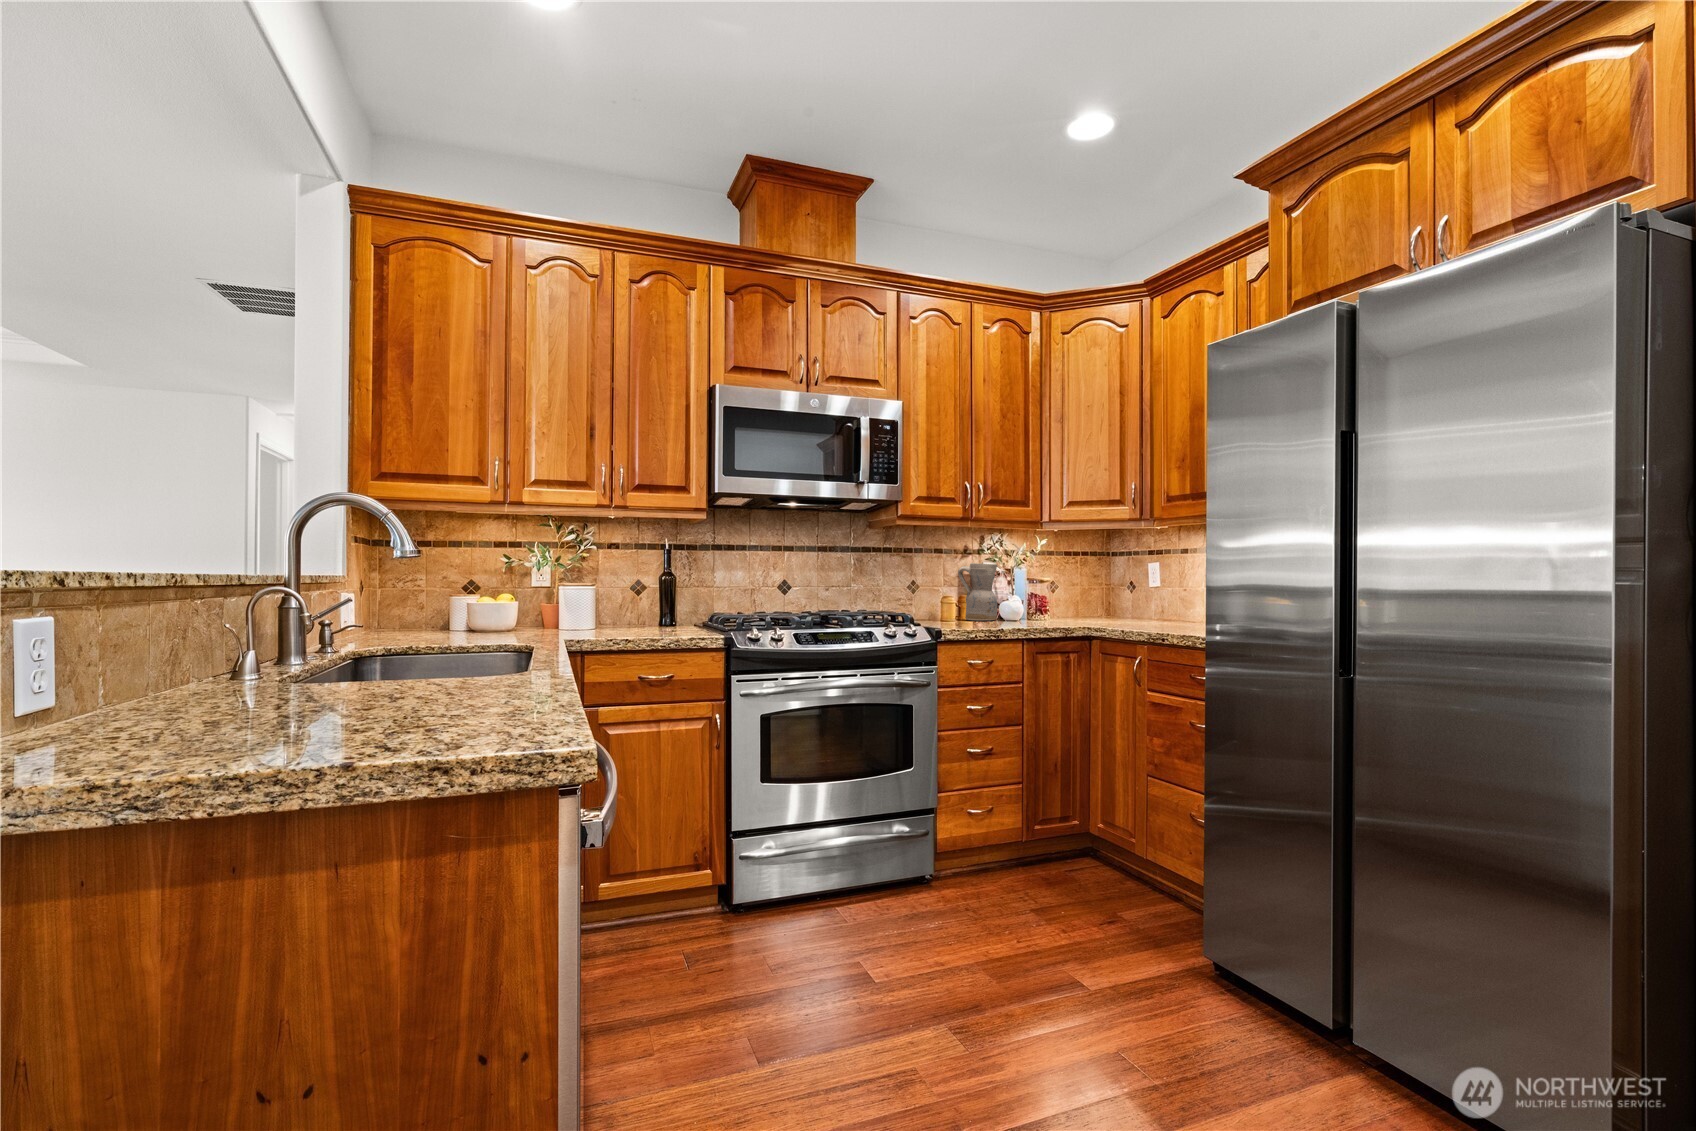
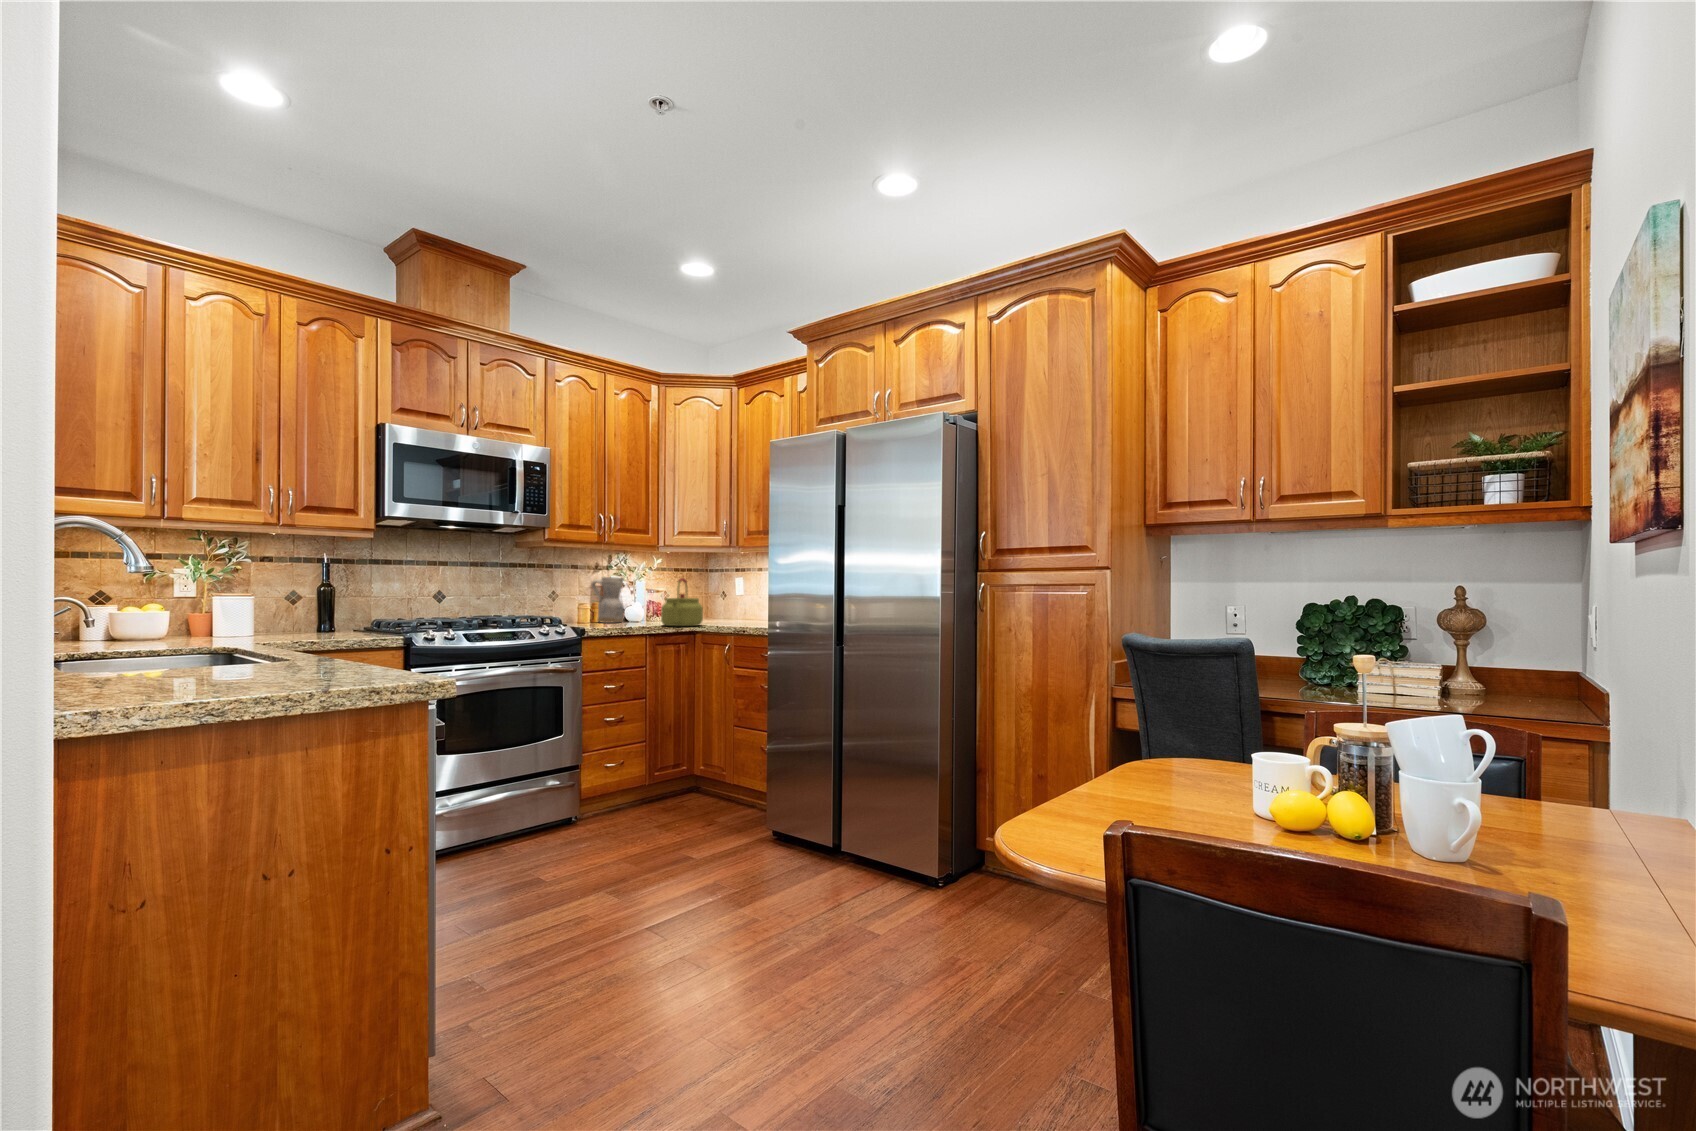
kettle: none [1043,564,1100,629] -> present [661,578,703,626]

